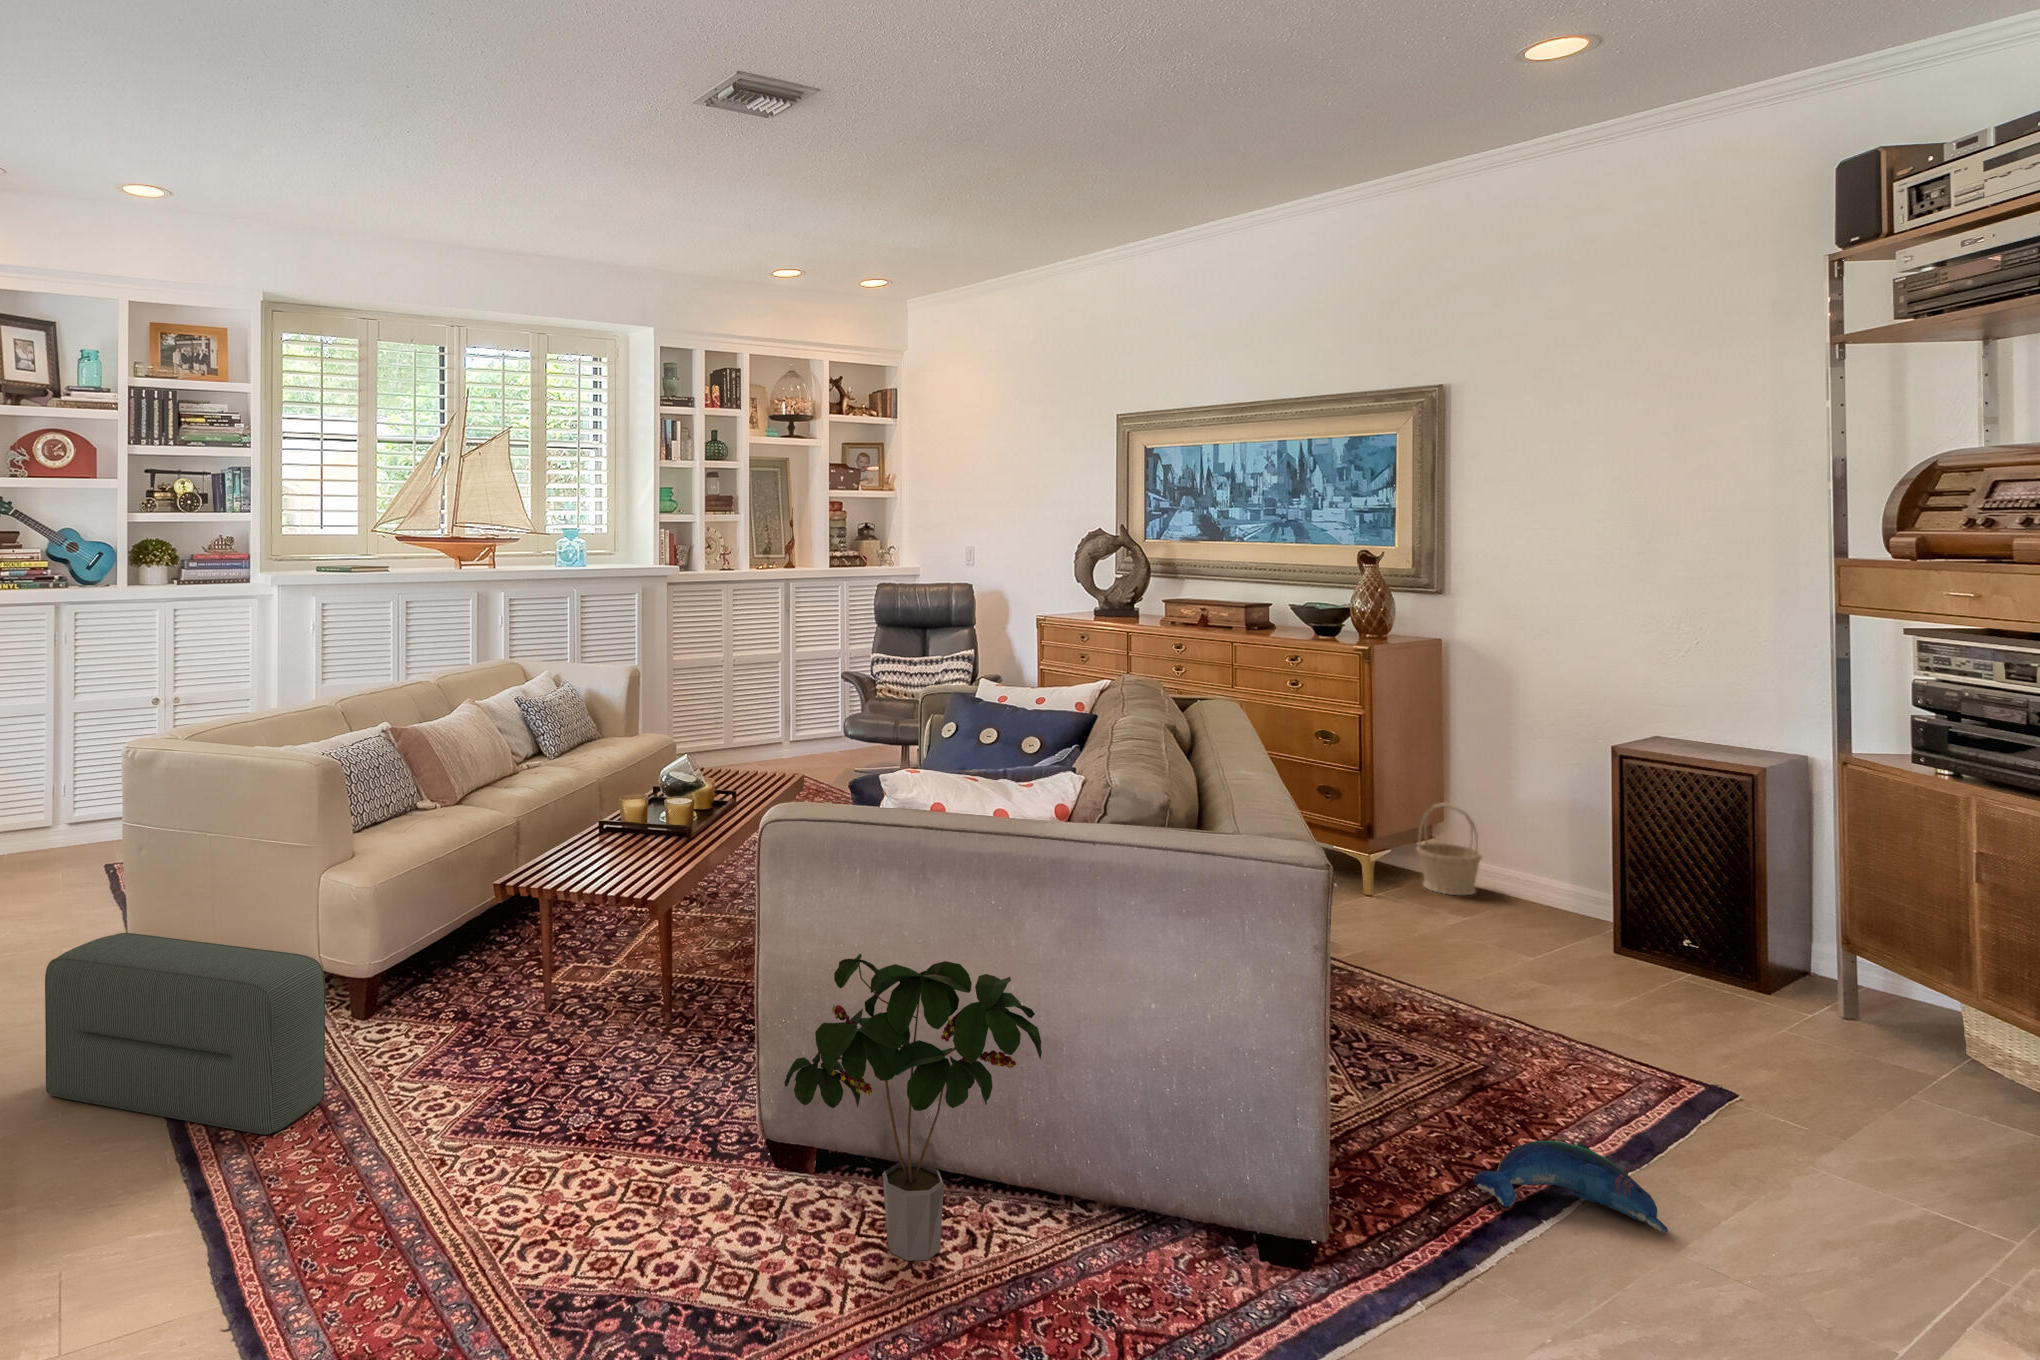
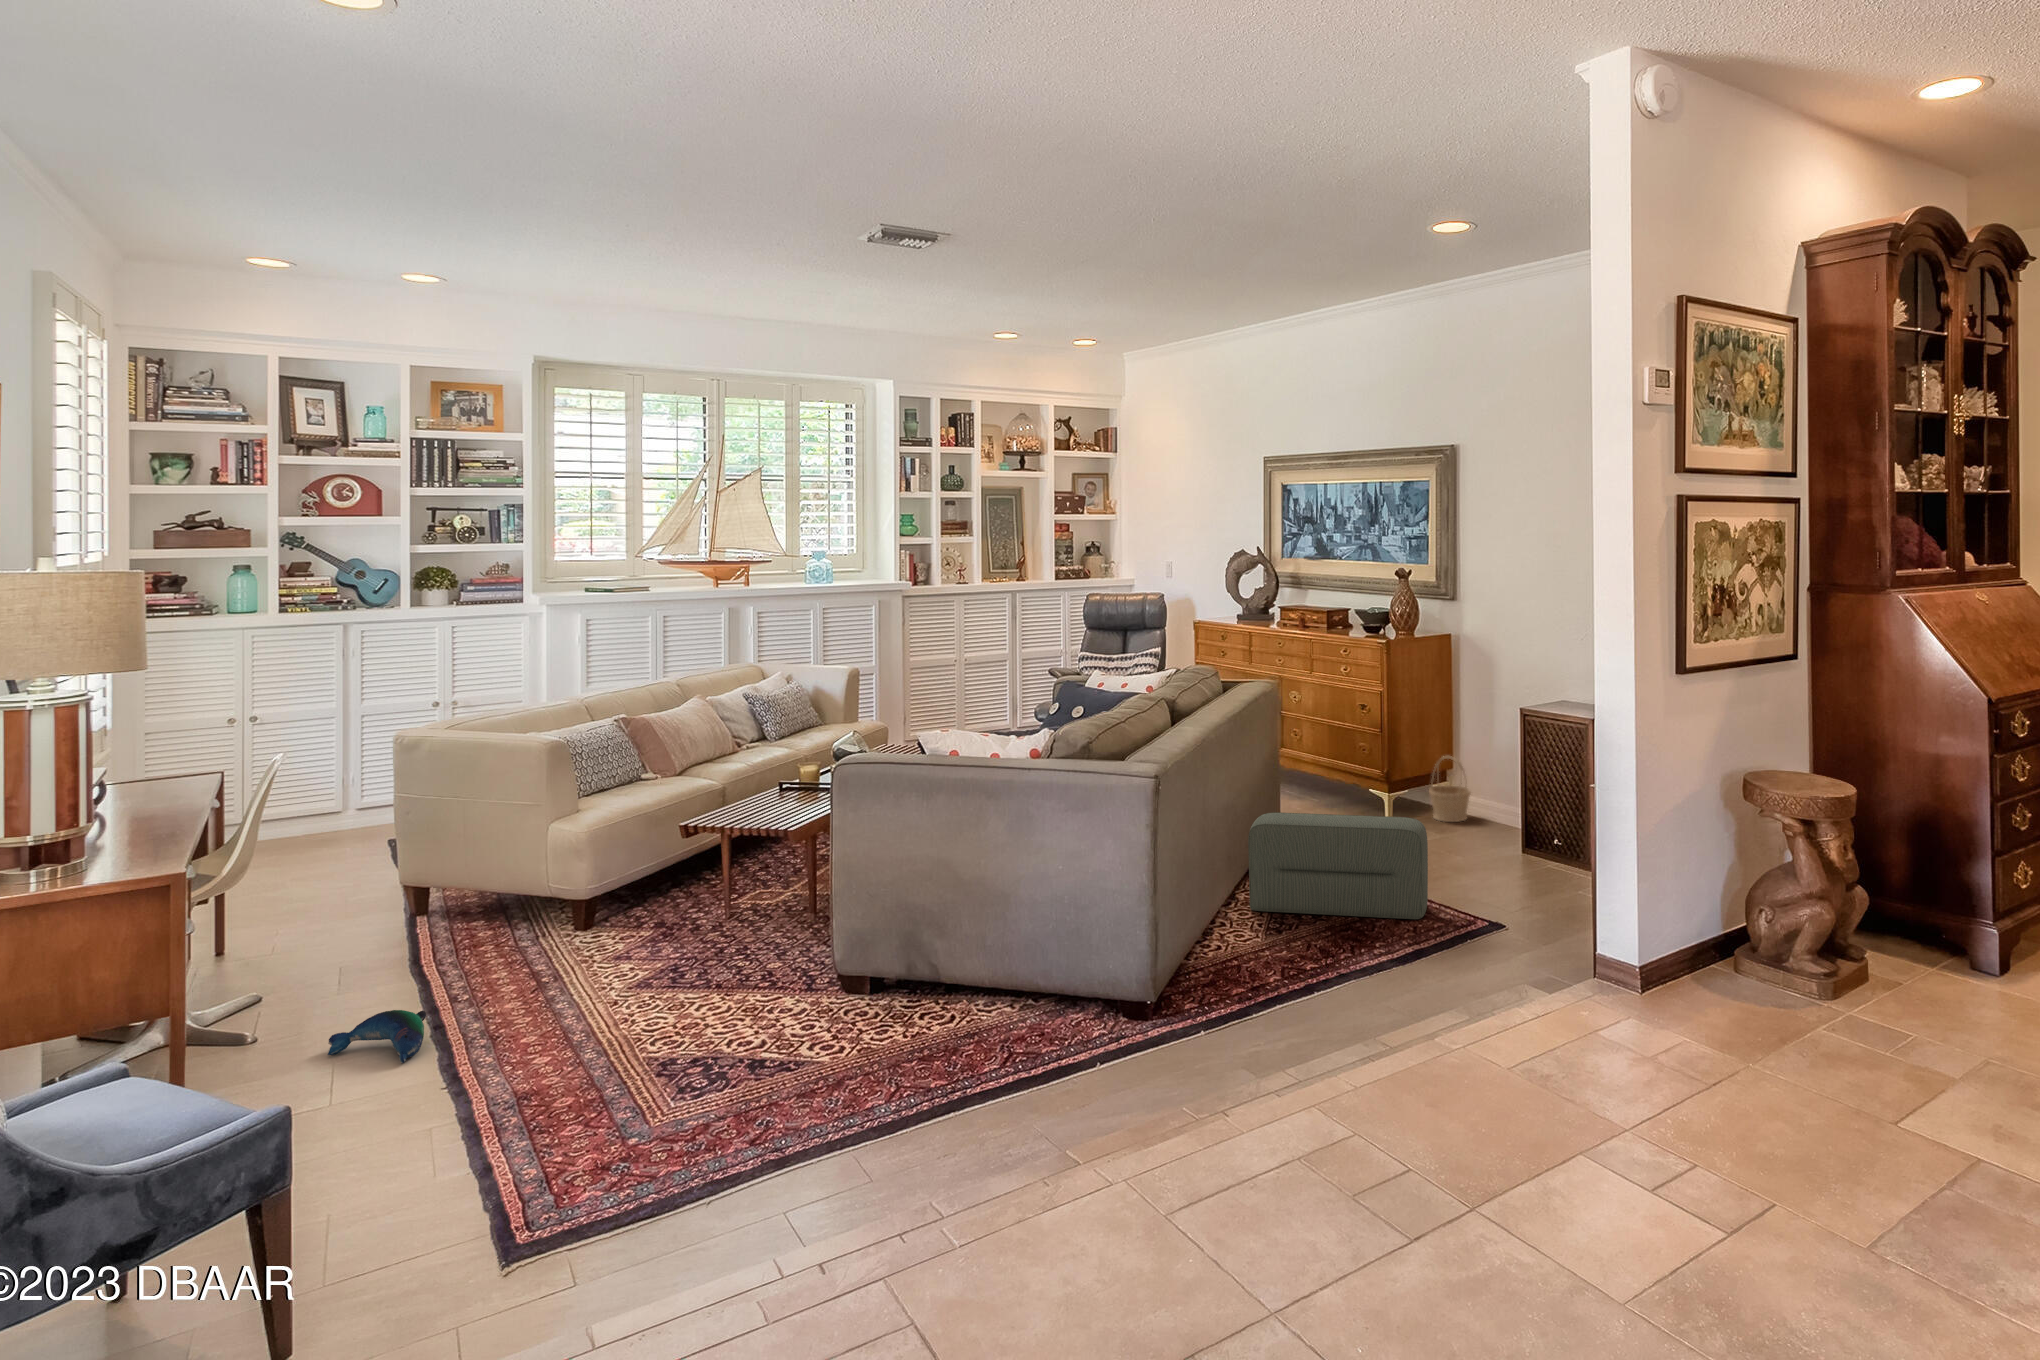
pouf: present [45,933,325,1135] -> present [1248,812,1428,919]
potted plant: present [785,954,1042,1261] -> none [842,844,995,1028]
plush toy: present [1473,1141,1668,1233] -> present [328,1010,426,1063]

